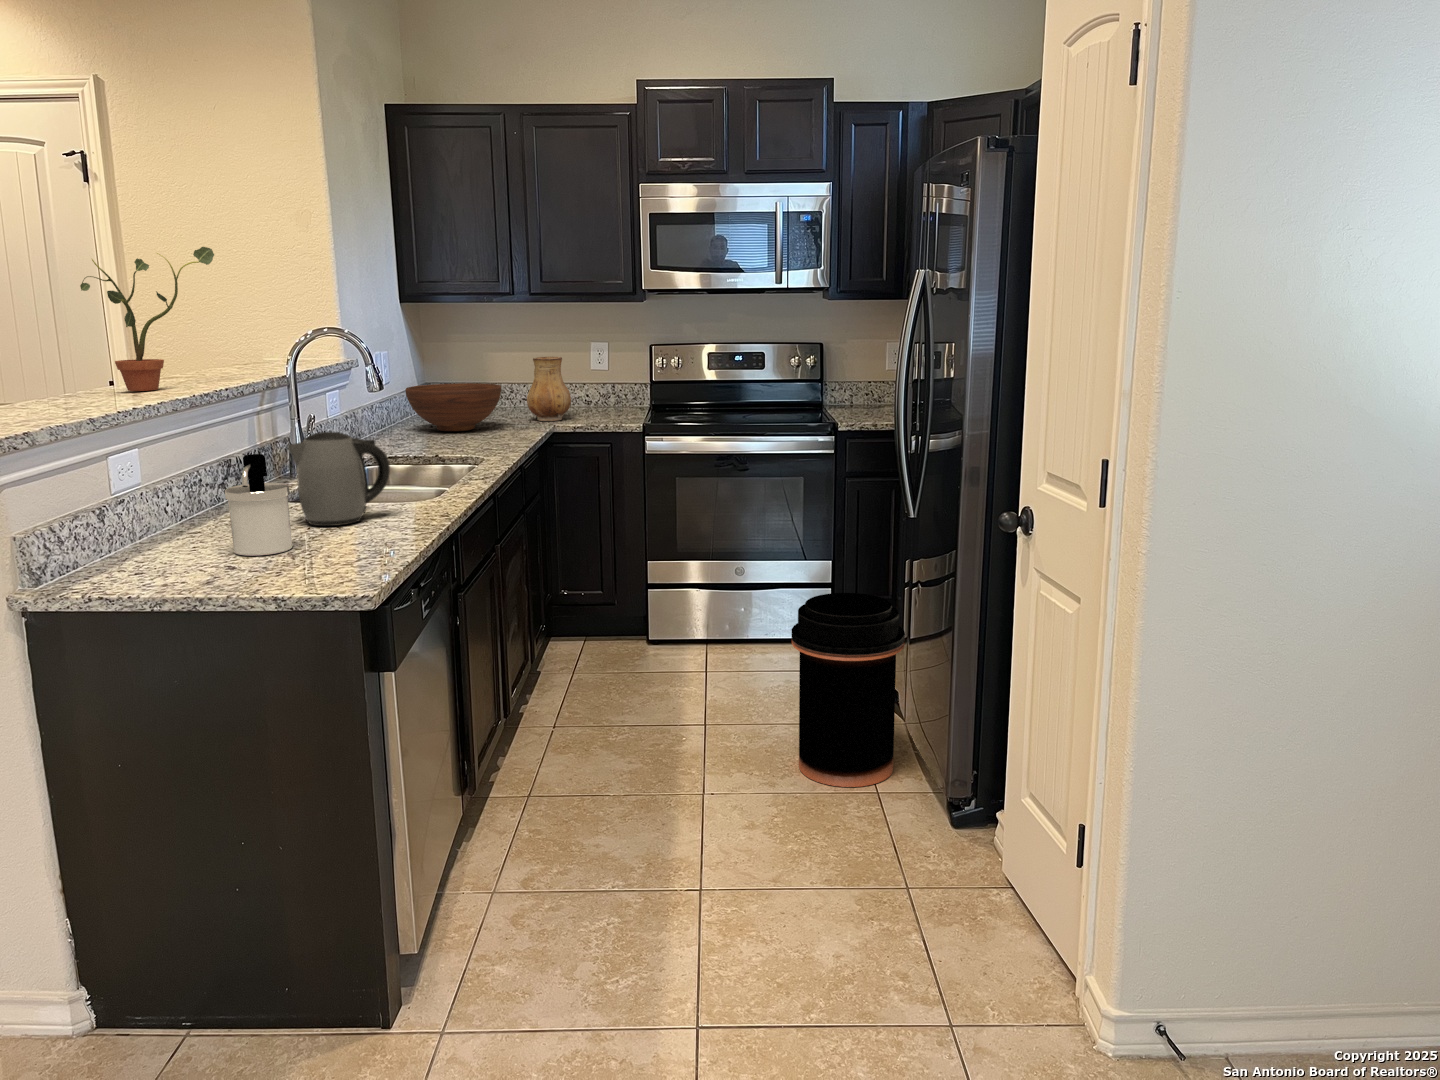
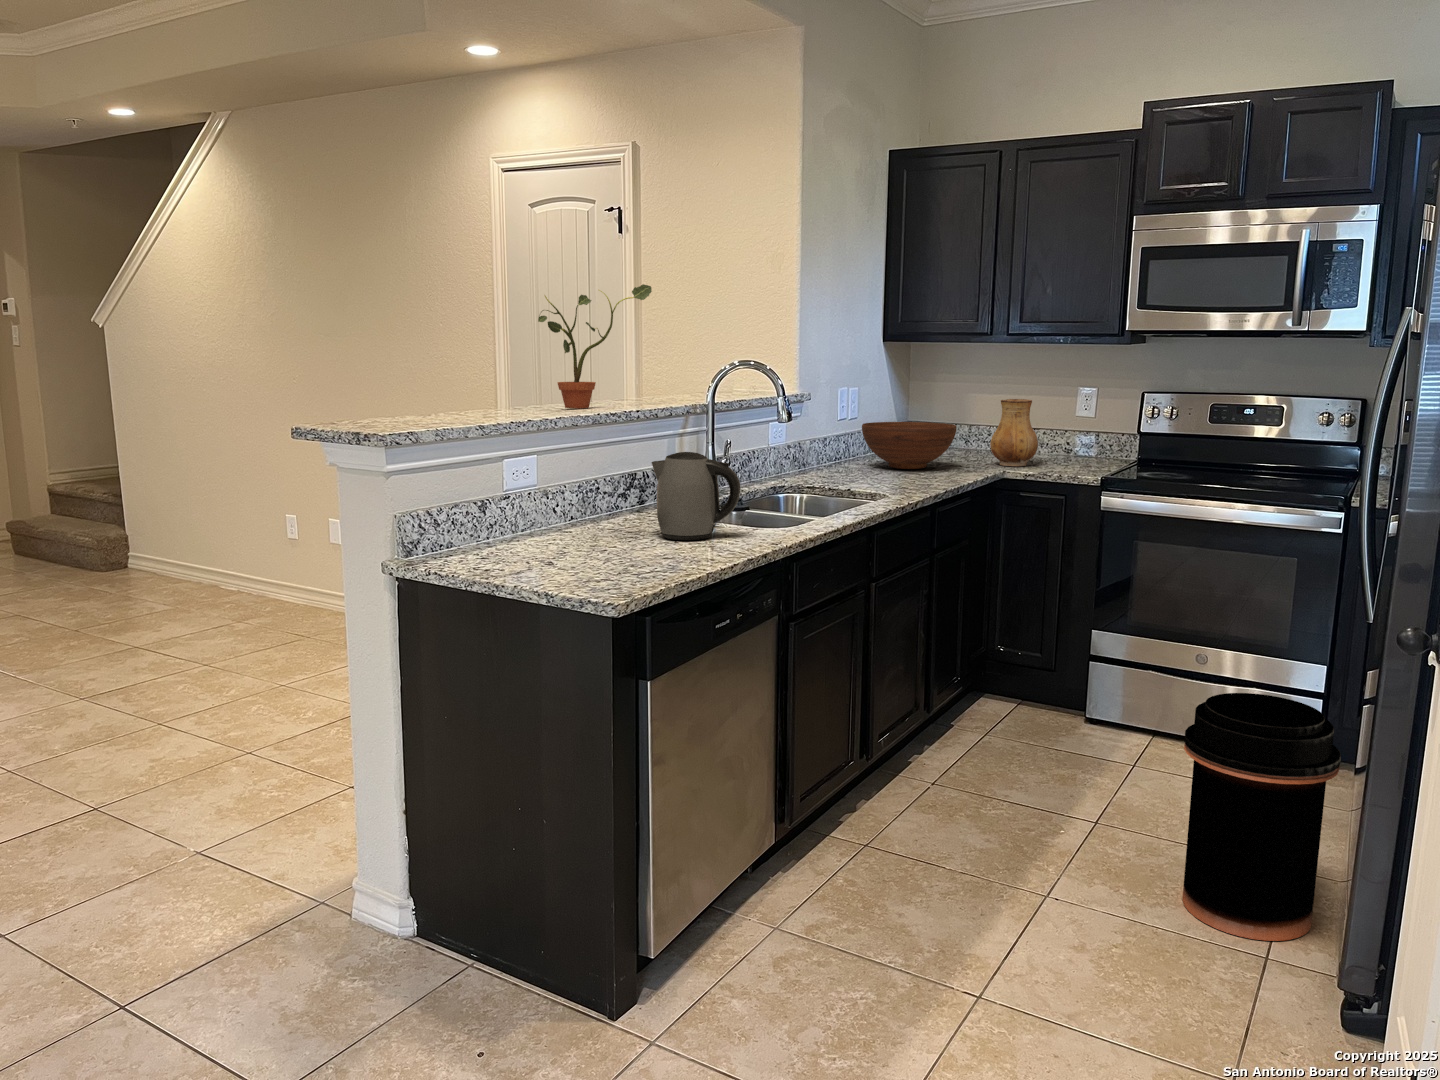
soap dispenser: present [225,454,292,556] -> none [571,465,626,557]

